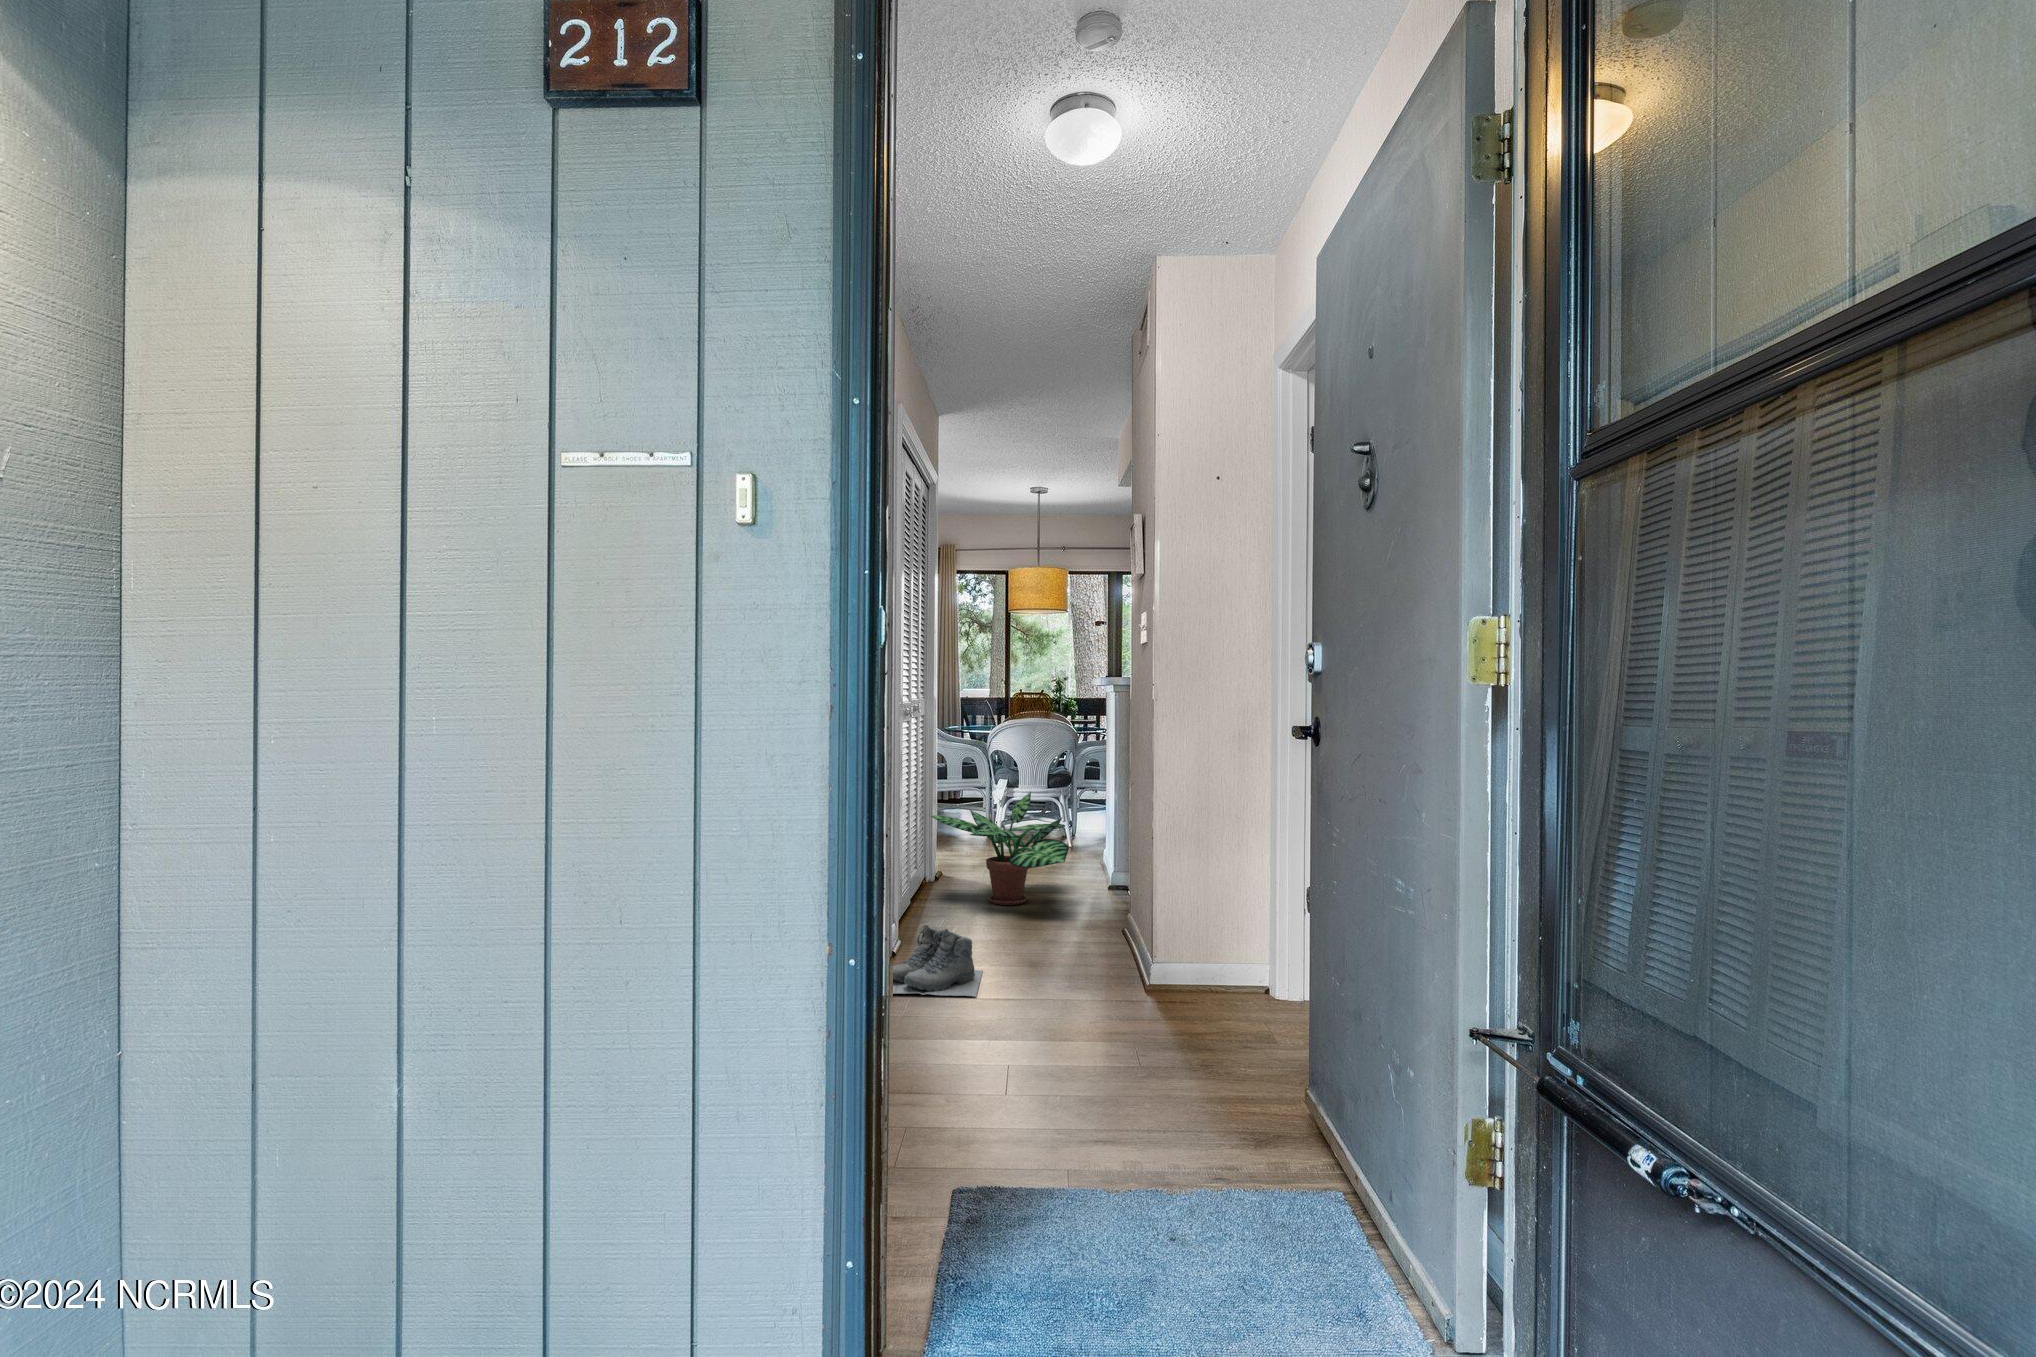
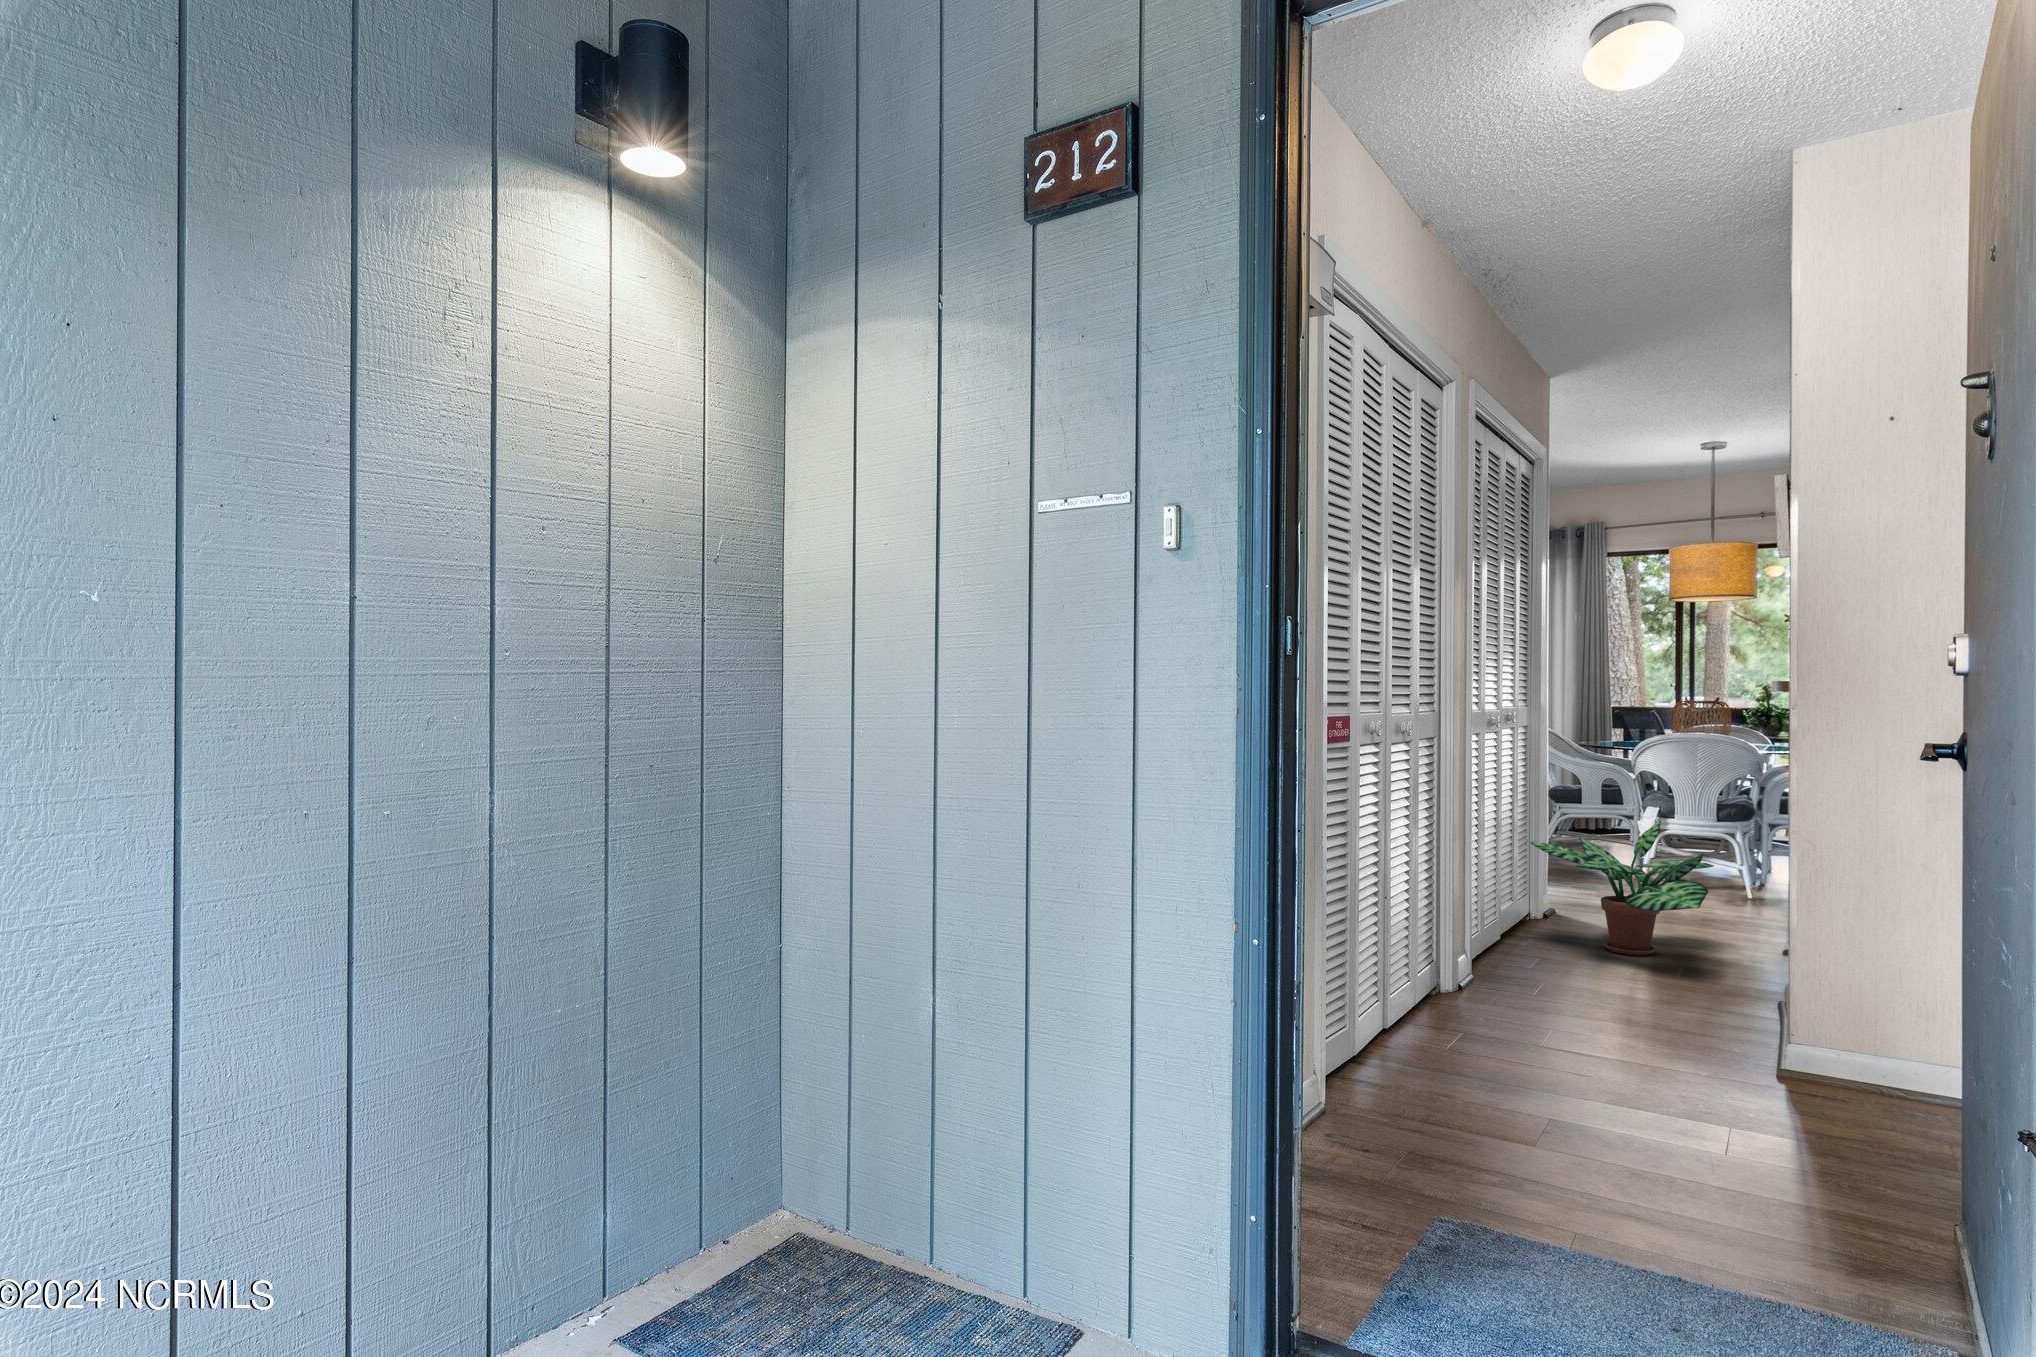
boots: present [893,925,982,997] -> none [1421,957,1567,1044]

